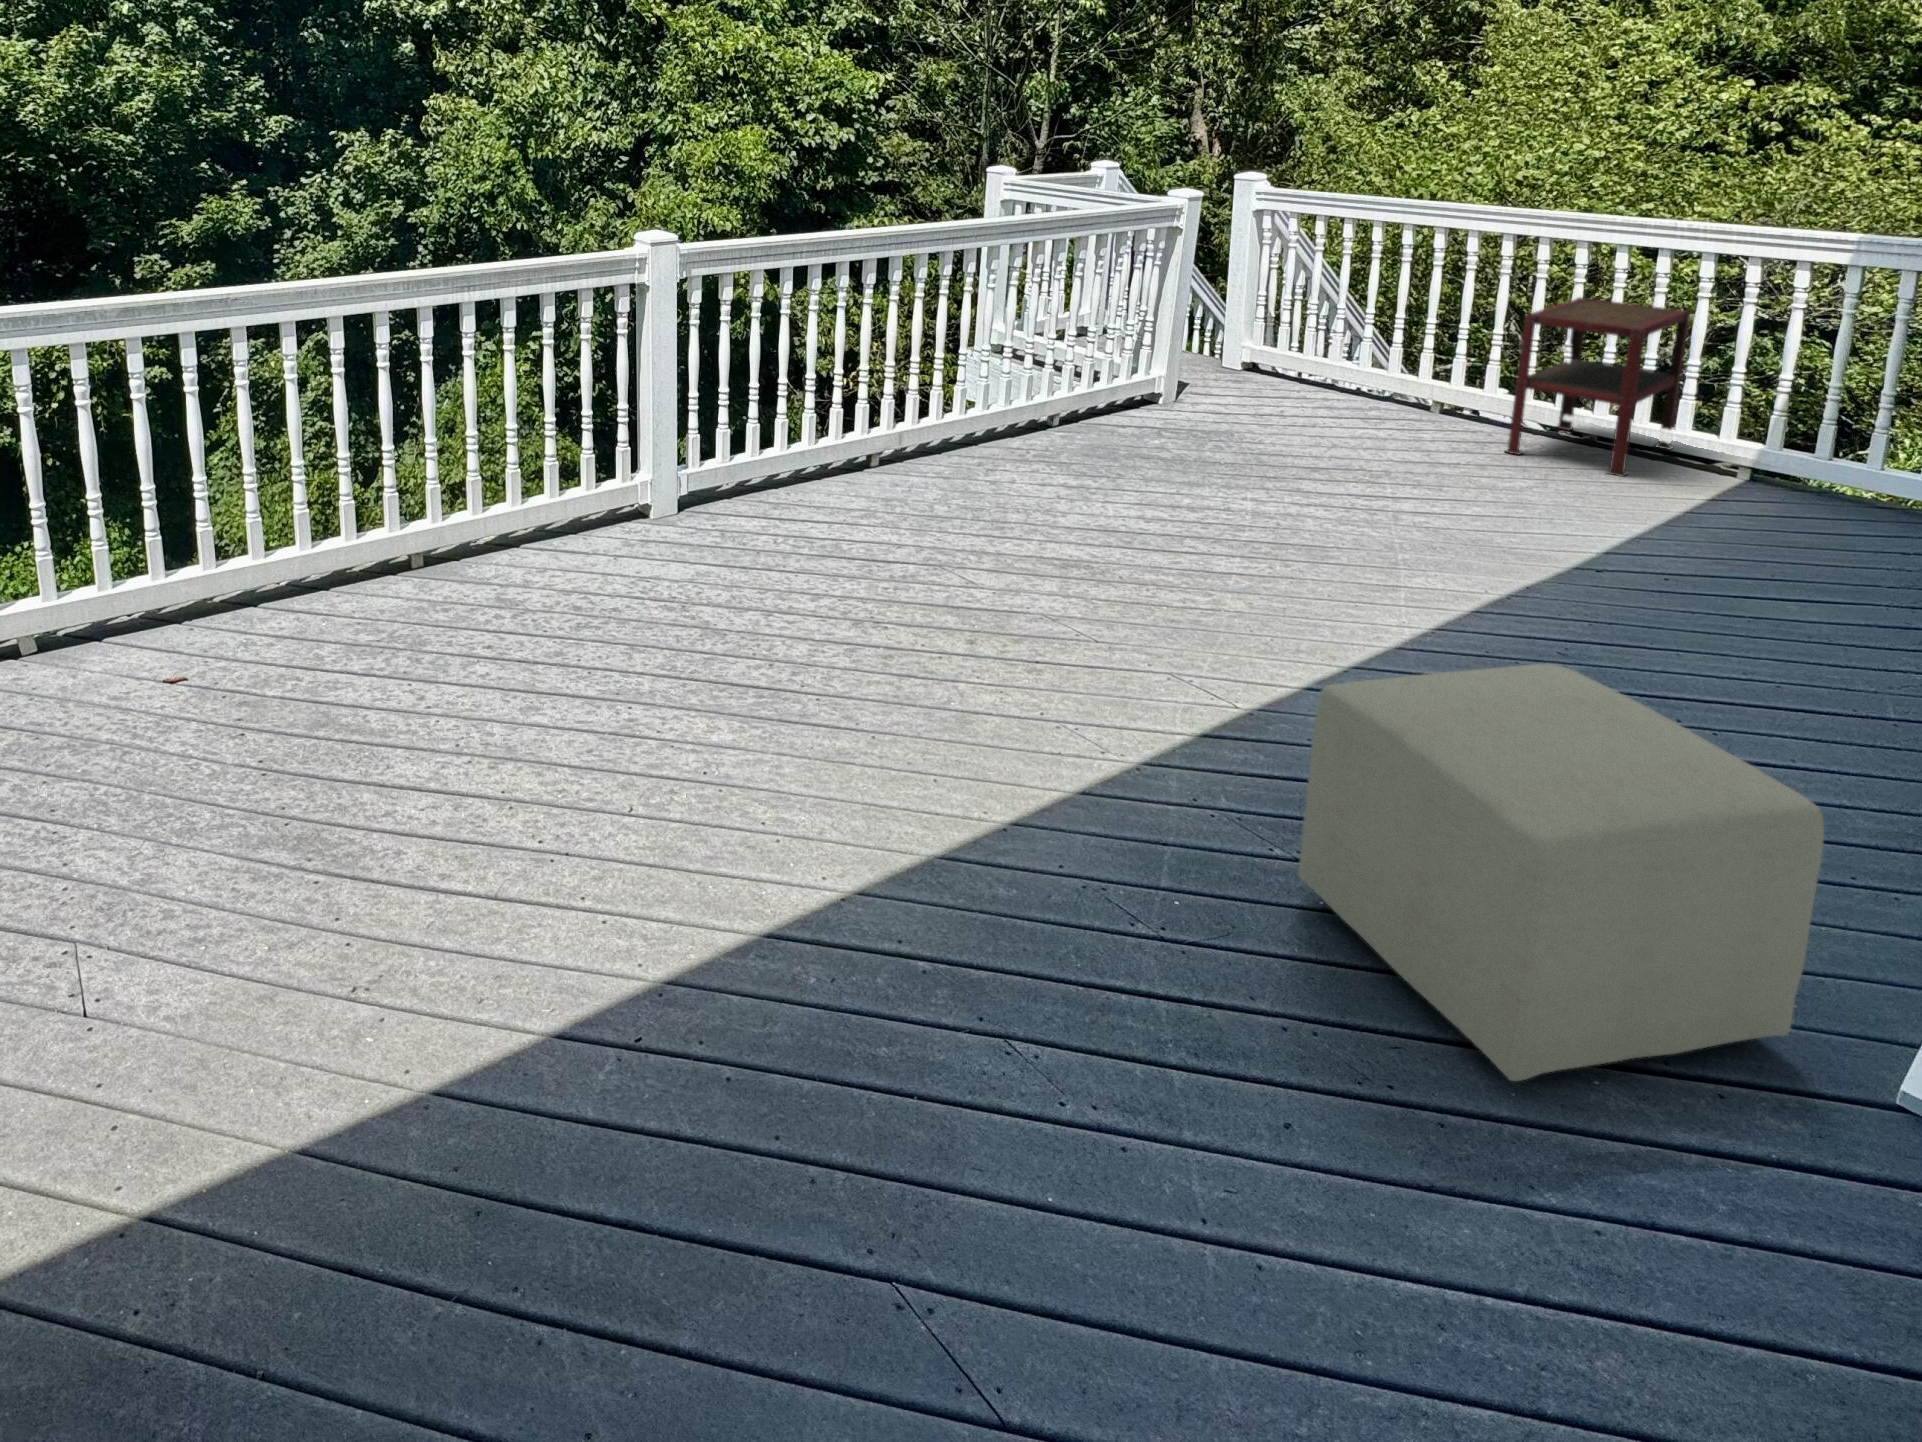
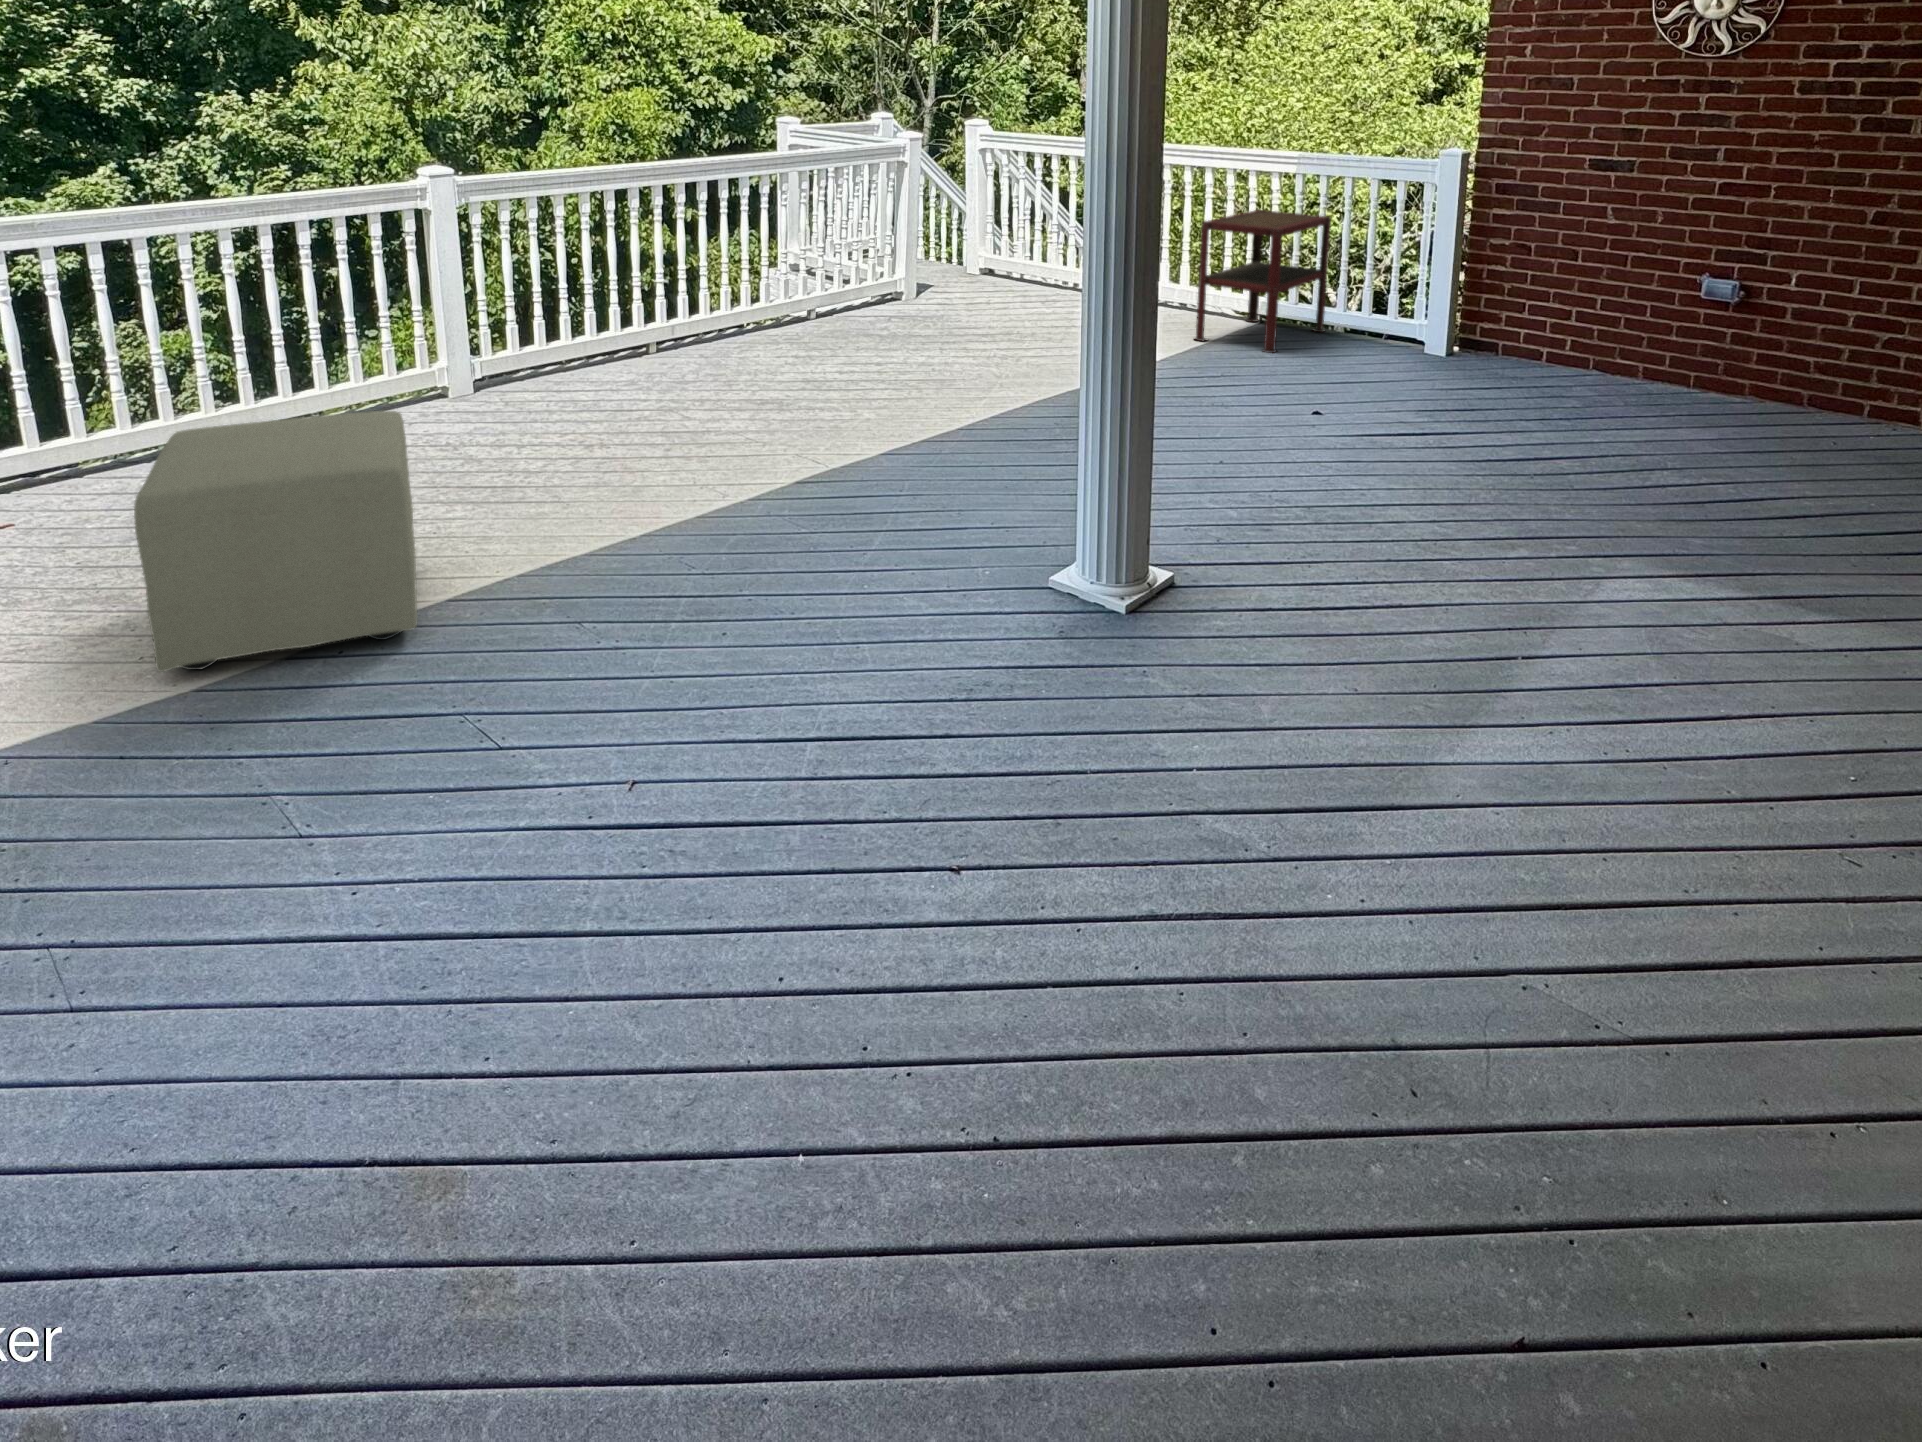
ottoman: present [1299,664,1824,1081] -> present [134,411,418,672]

